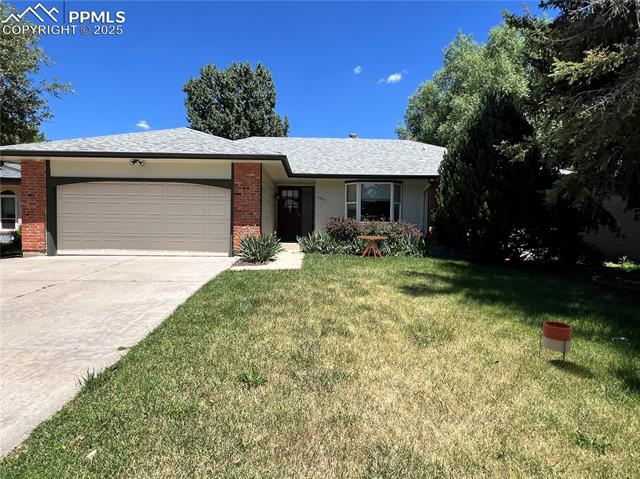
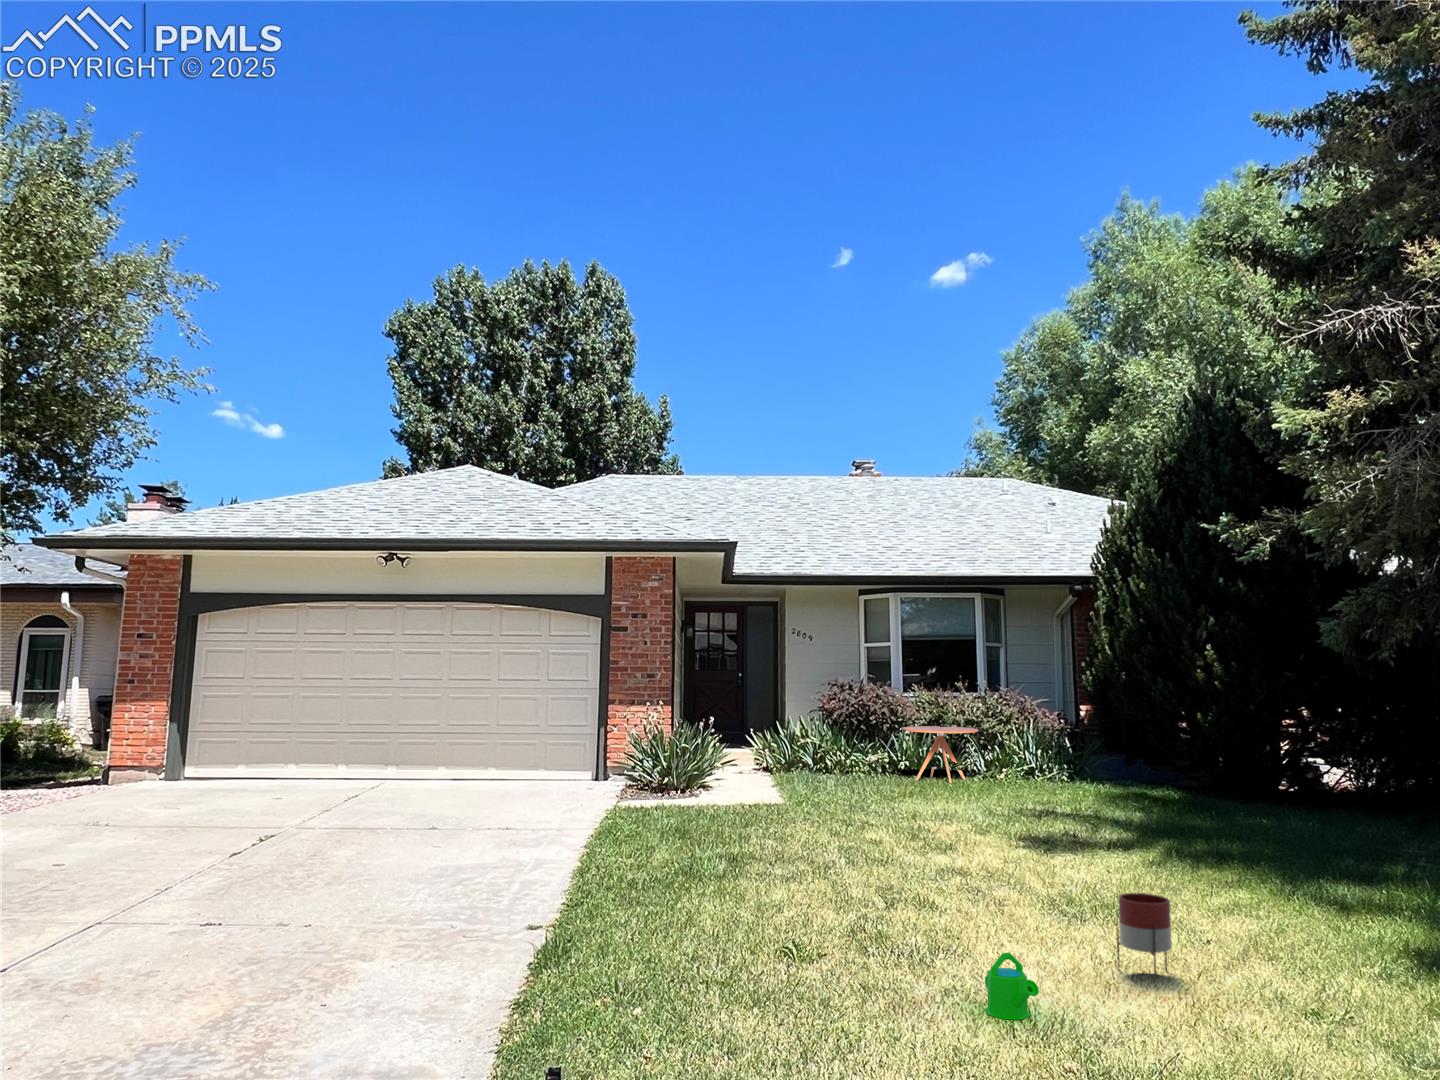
planter: present [539,321,572,366] -> present [1116,893,1172,981]
watering can: none [362,385,396,429] -> present [985,952,1039,1020]

